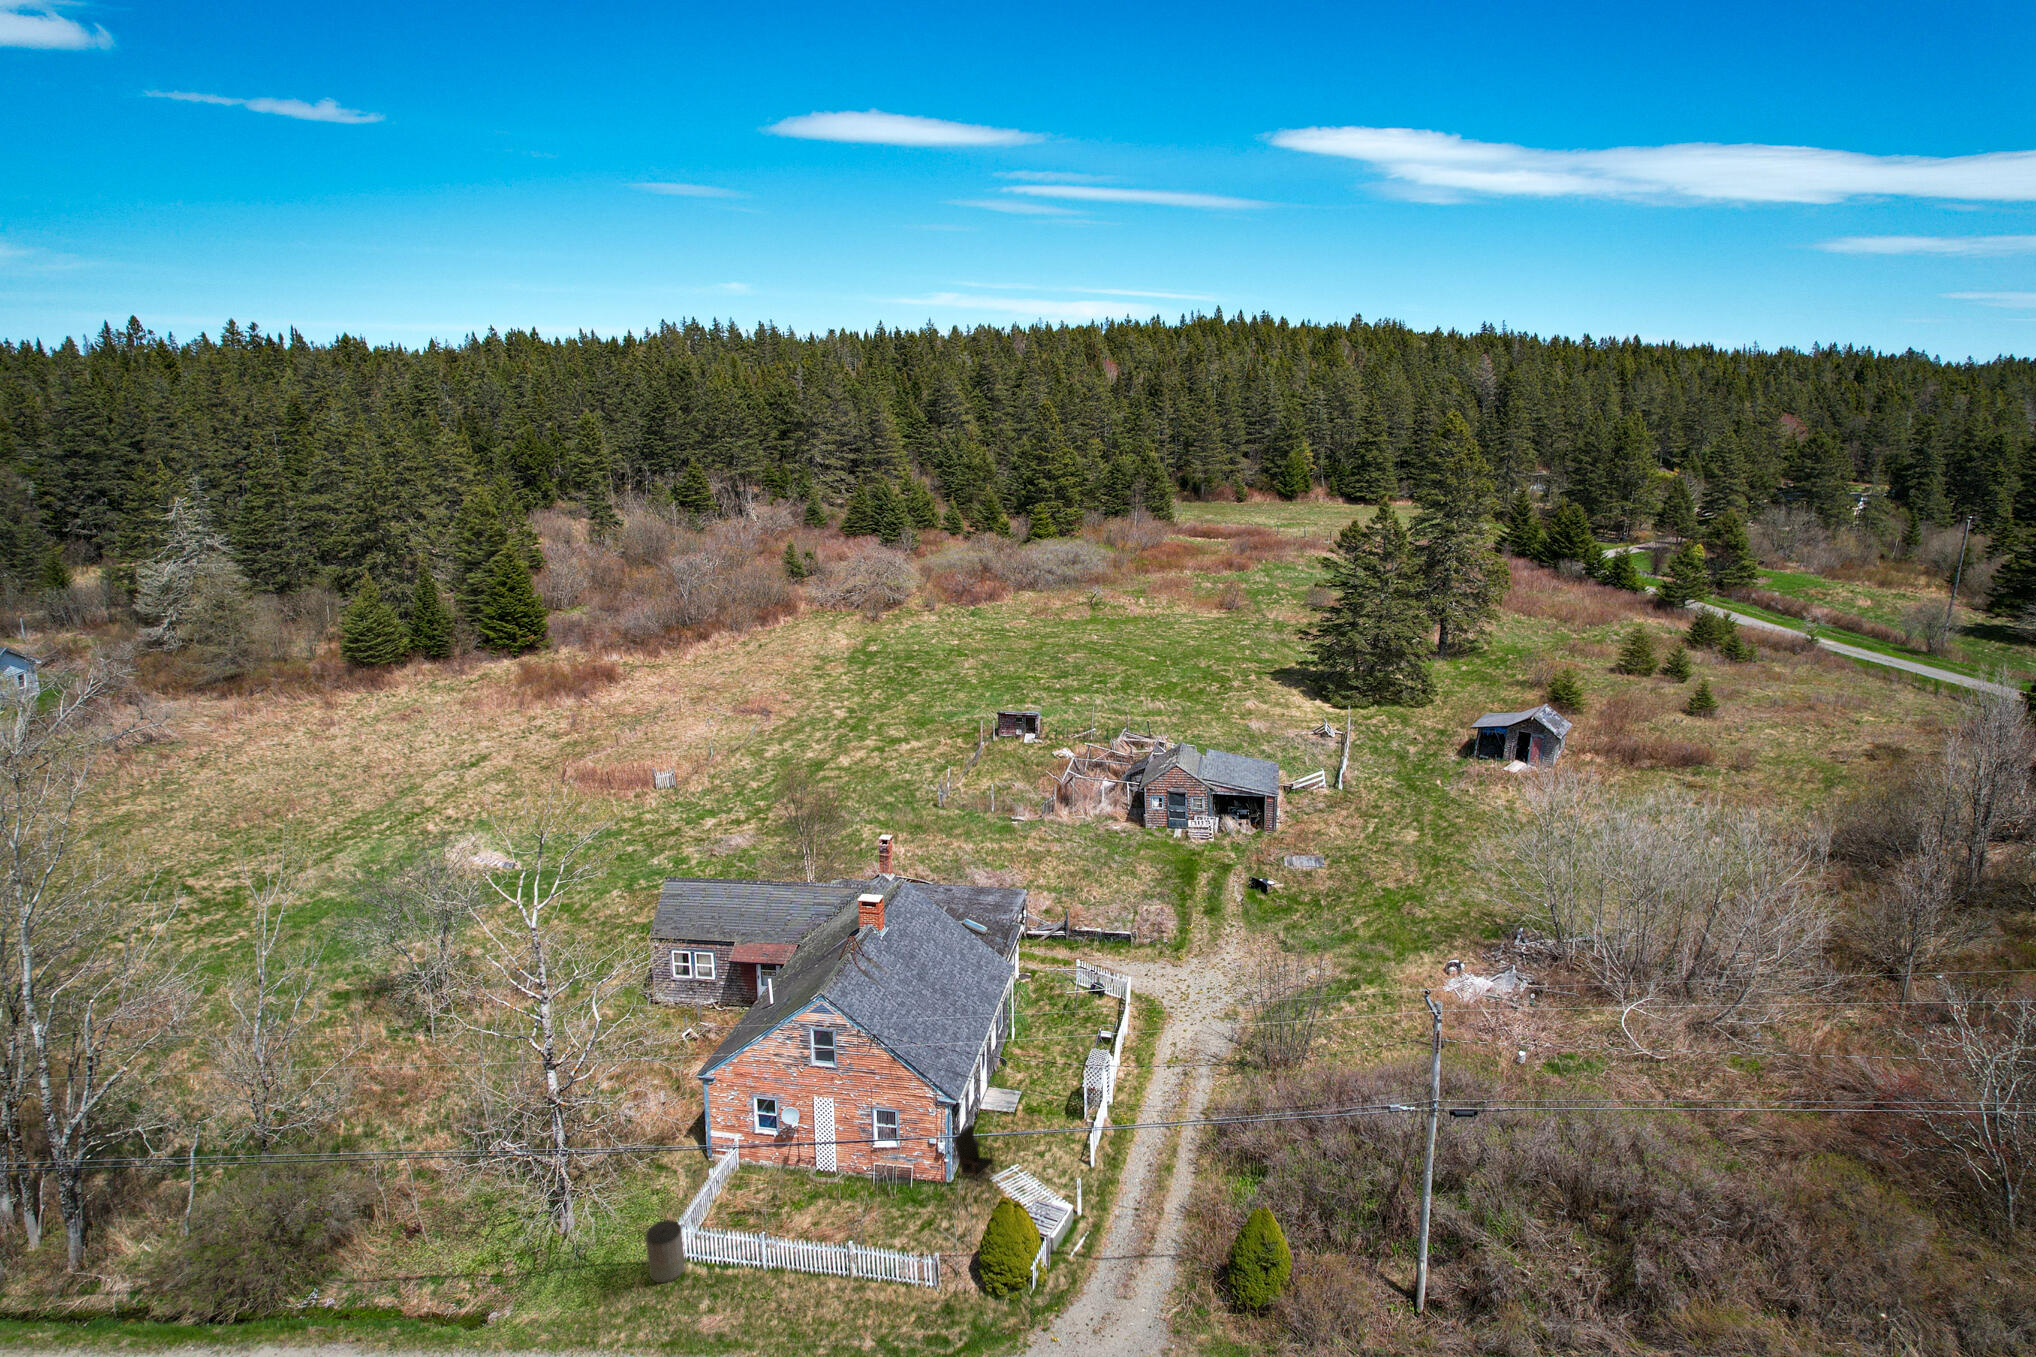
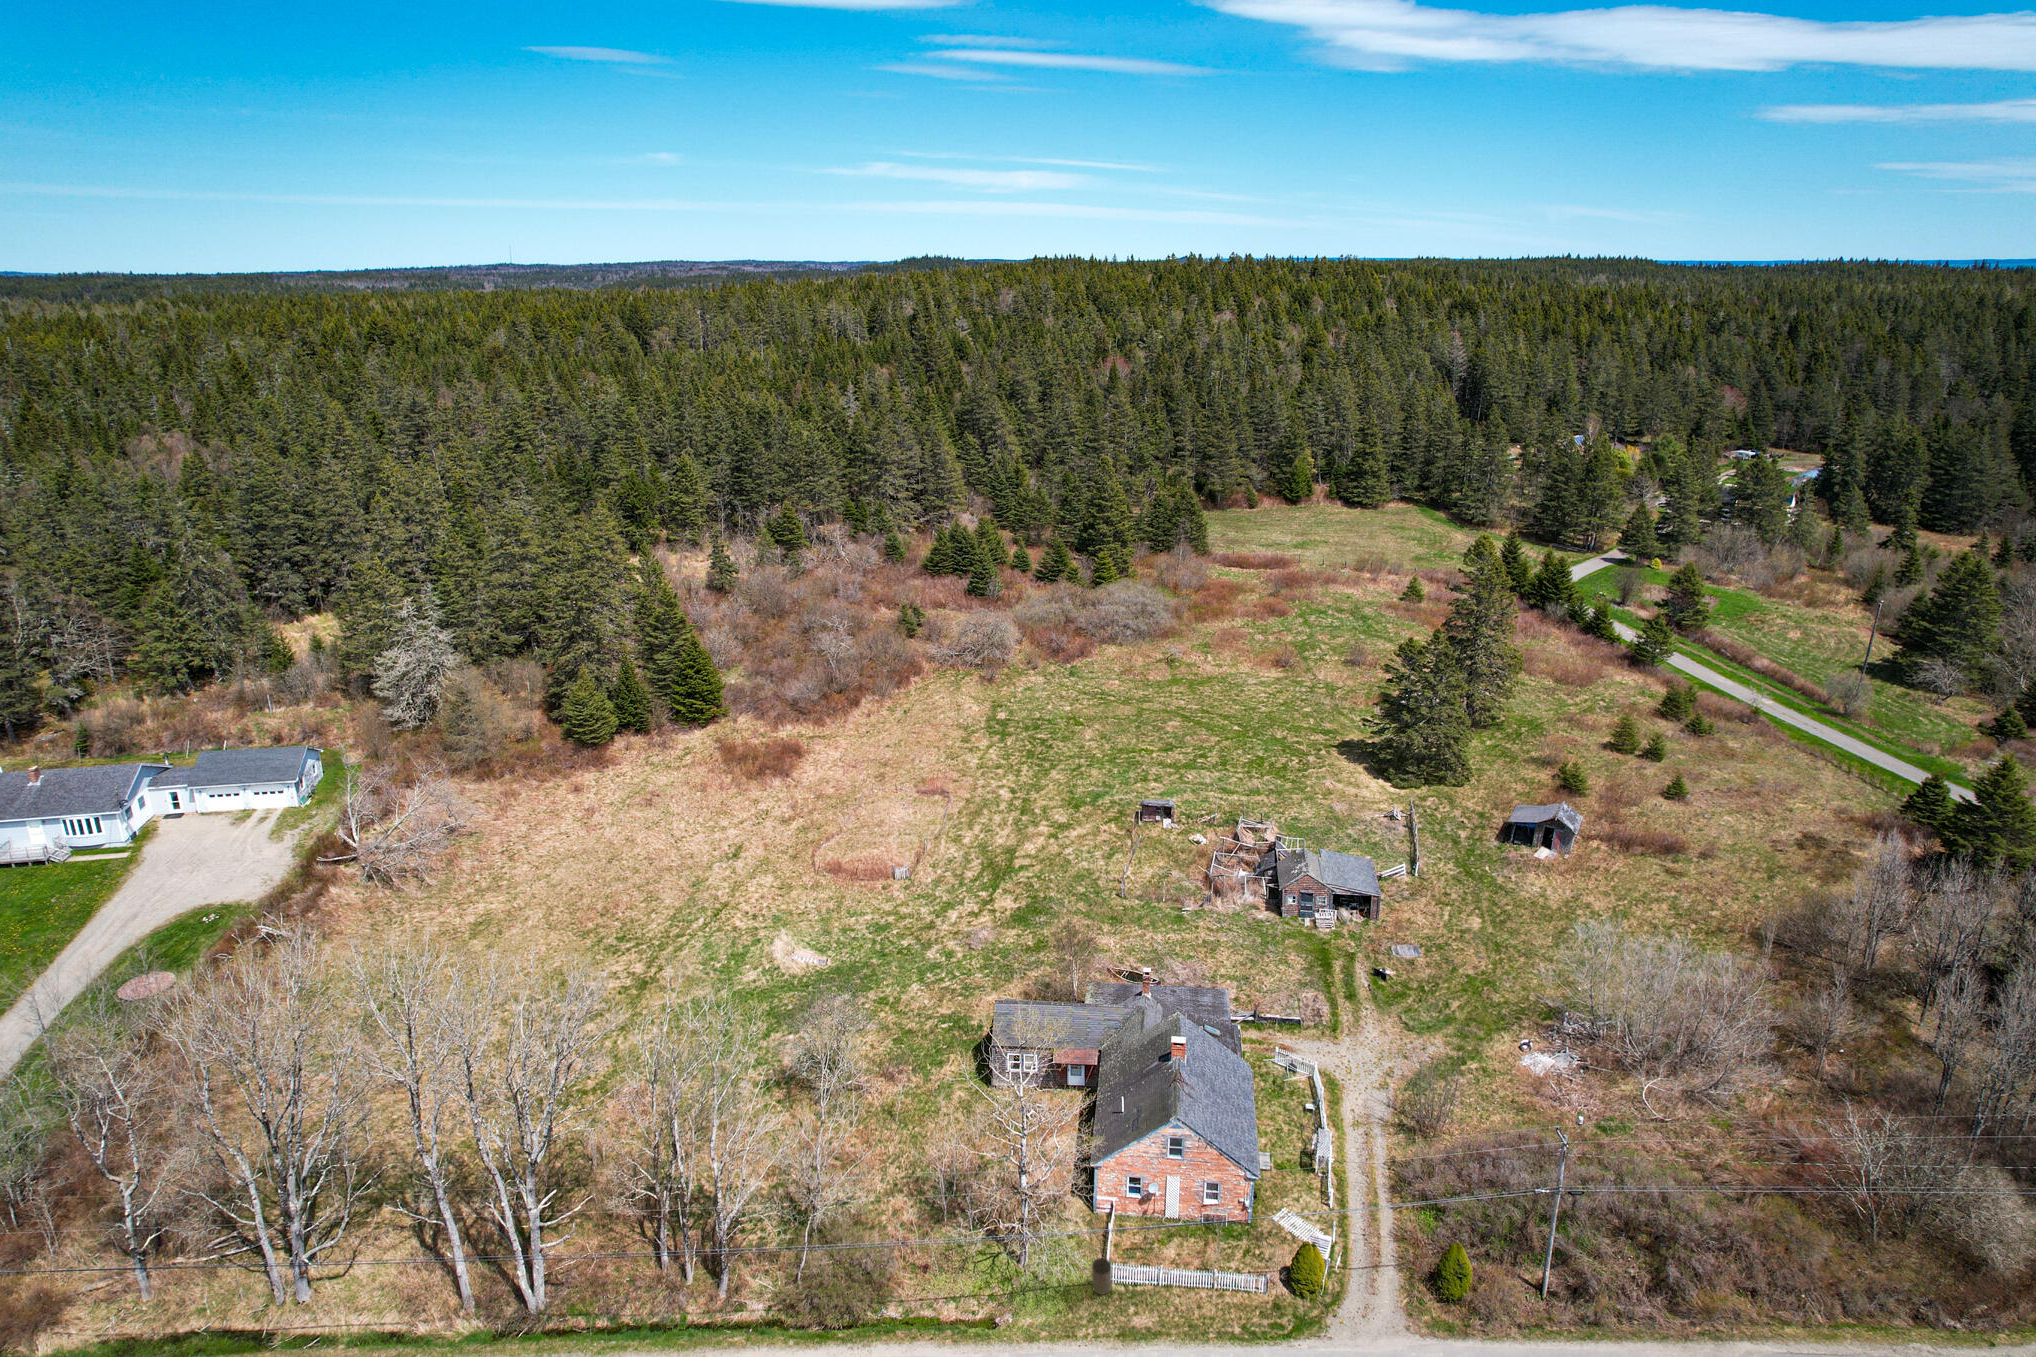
lounge chair: present [955,1125,994,1185] -> none [1249,1187,1273,1225]

